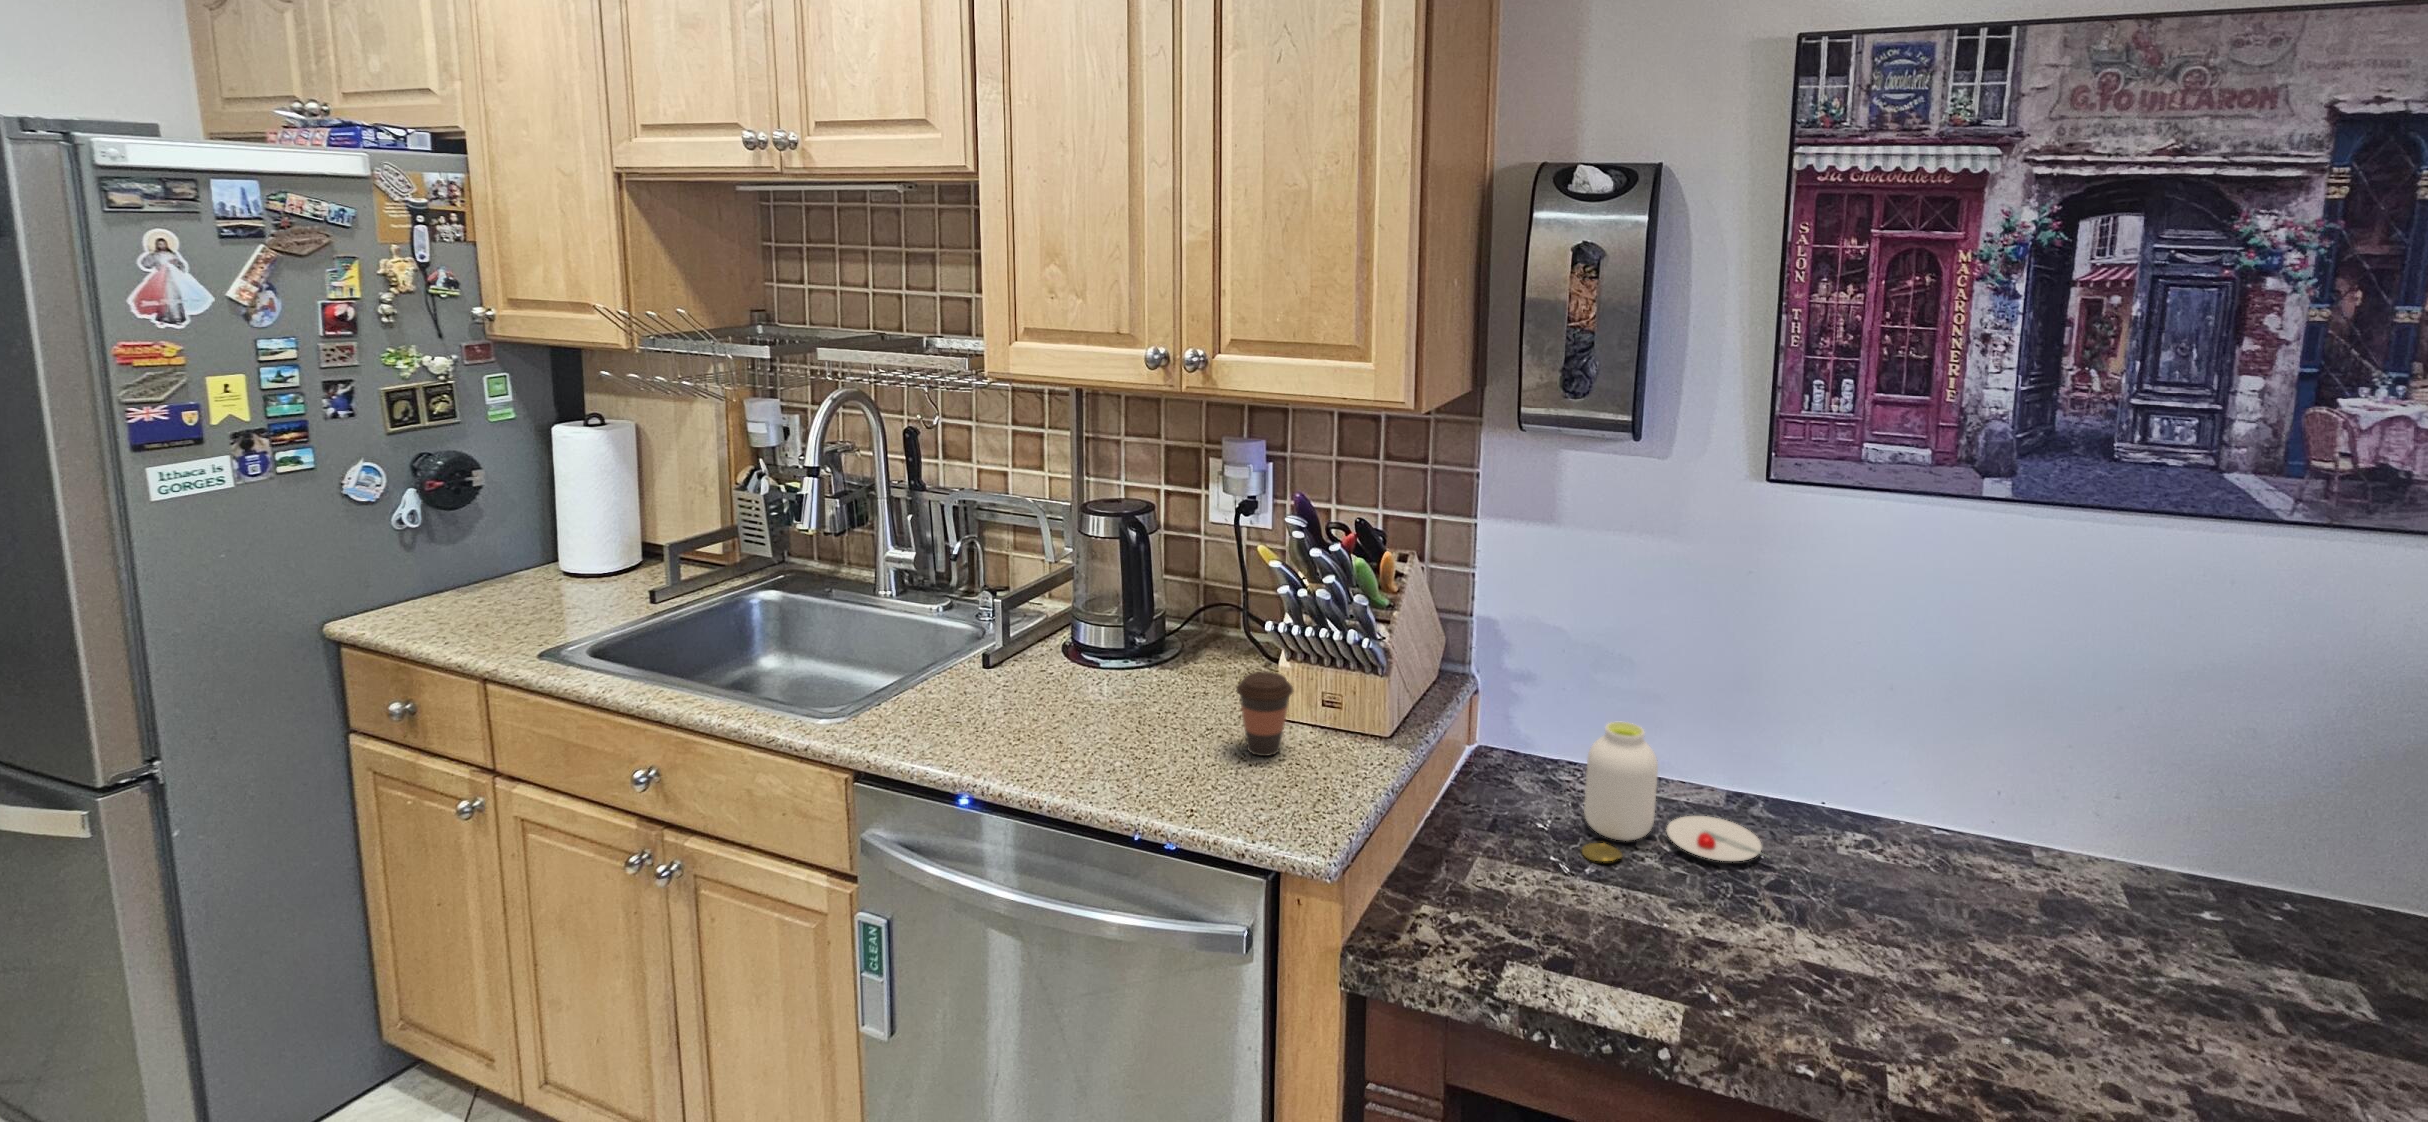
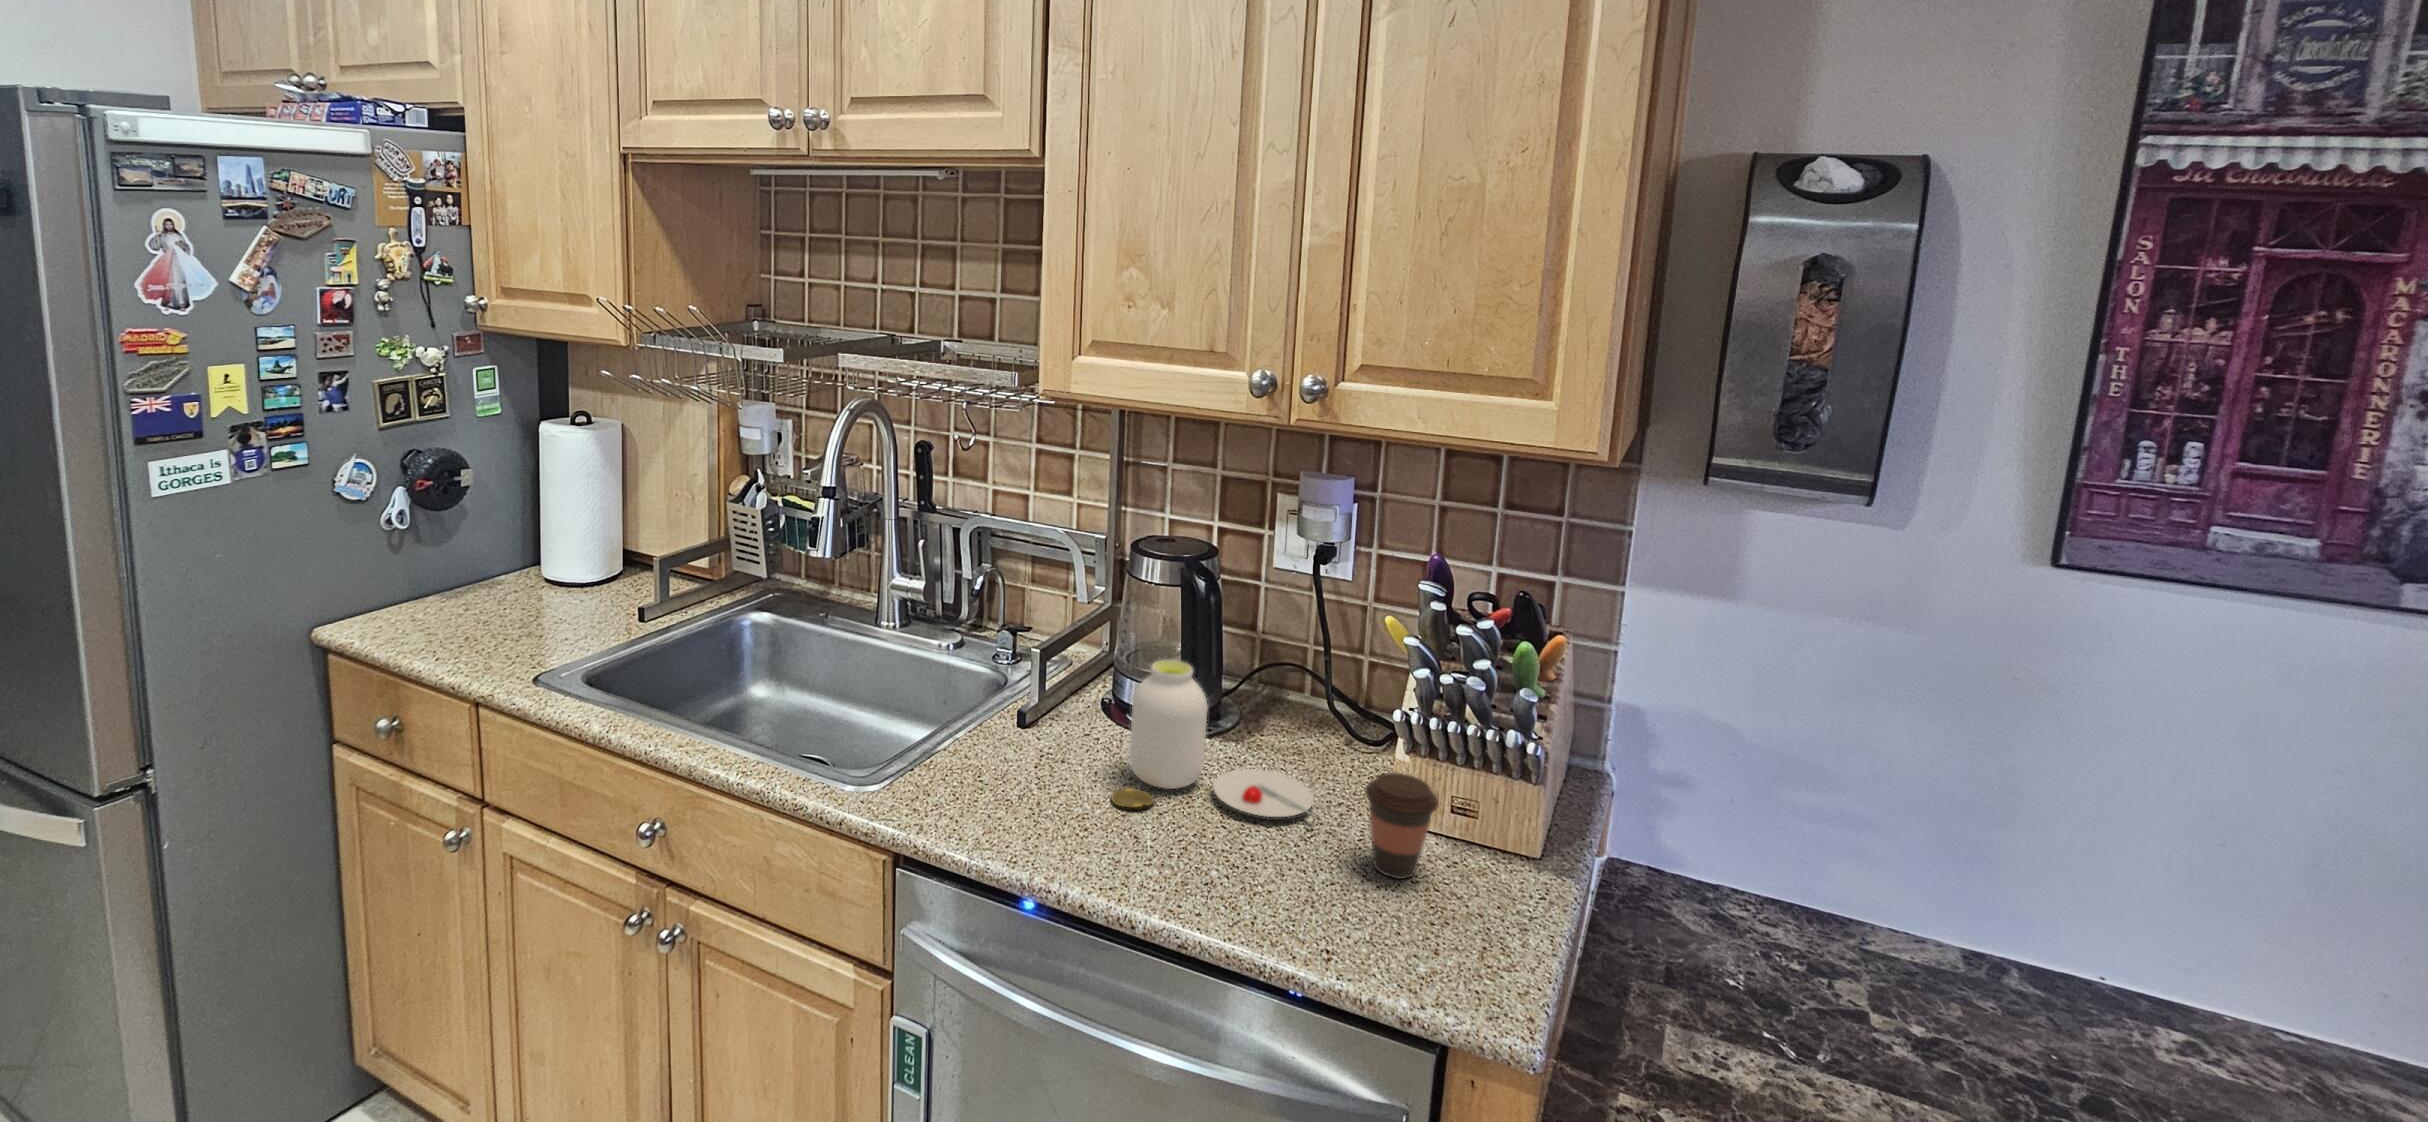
jar: present [1582,722,1769,861] -> present [1111,660,1314,817]

